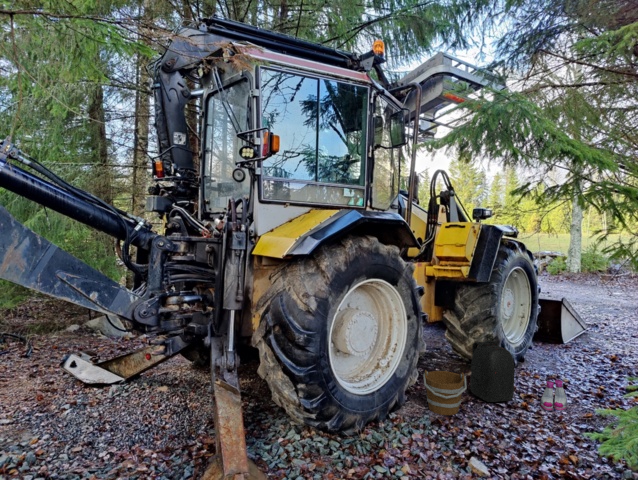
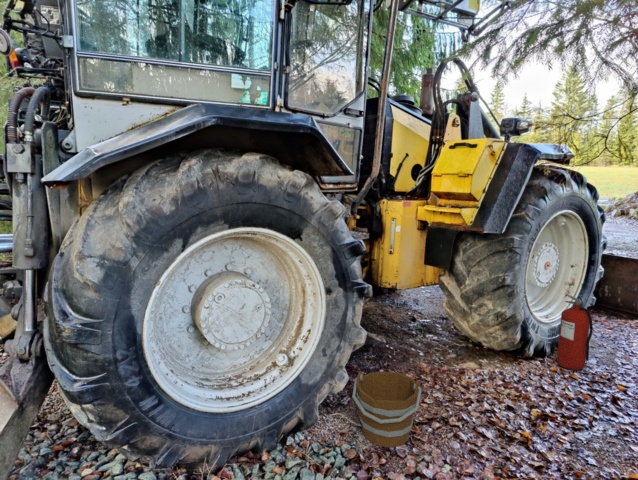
fire extinguisher: none [523,322,545,373] -> present [557,294,593,370]
backpack: present [469,340,514,402] -> none [446,327,516,426]
boots: present [541,380,567,411] -> none [557,400,606,452]

